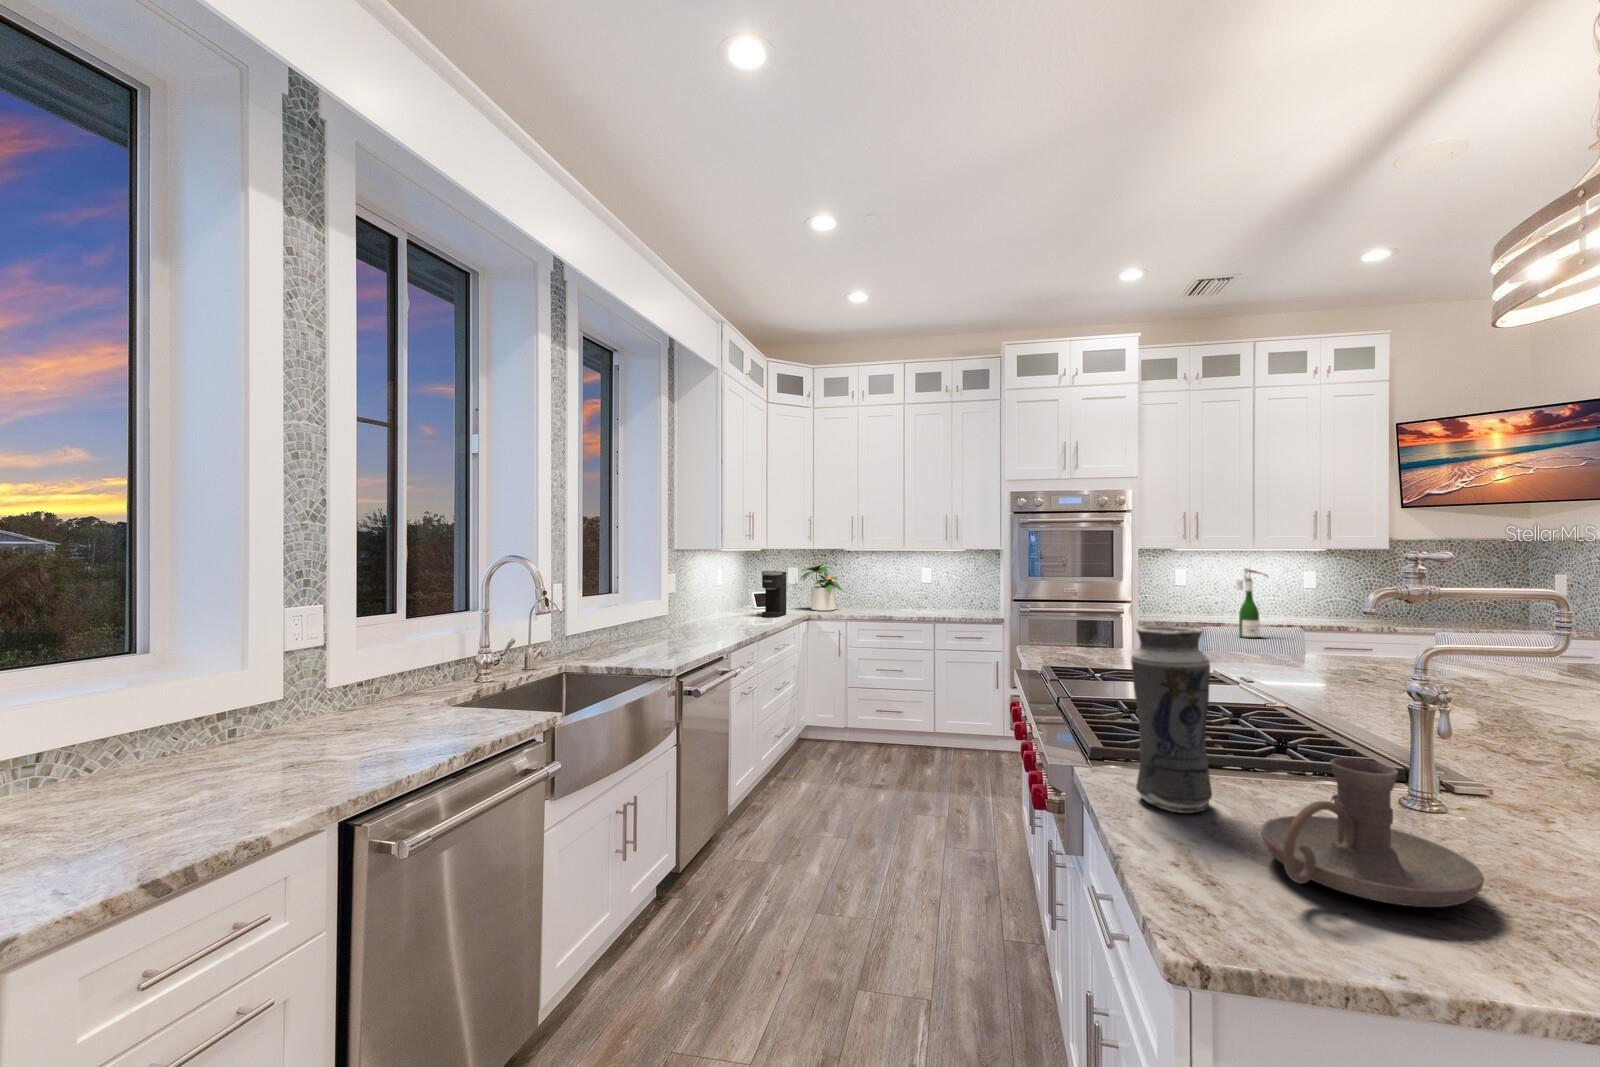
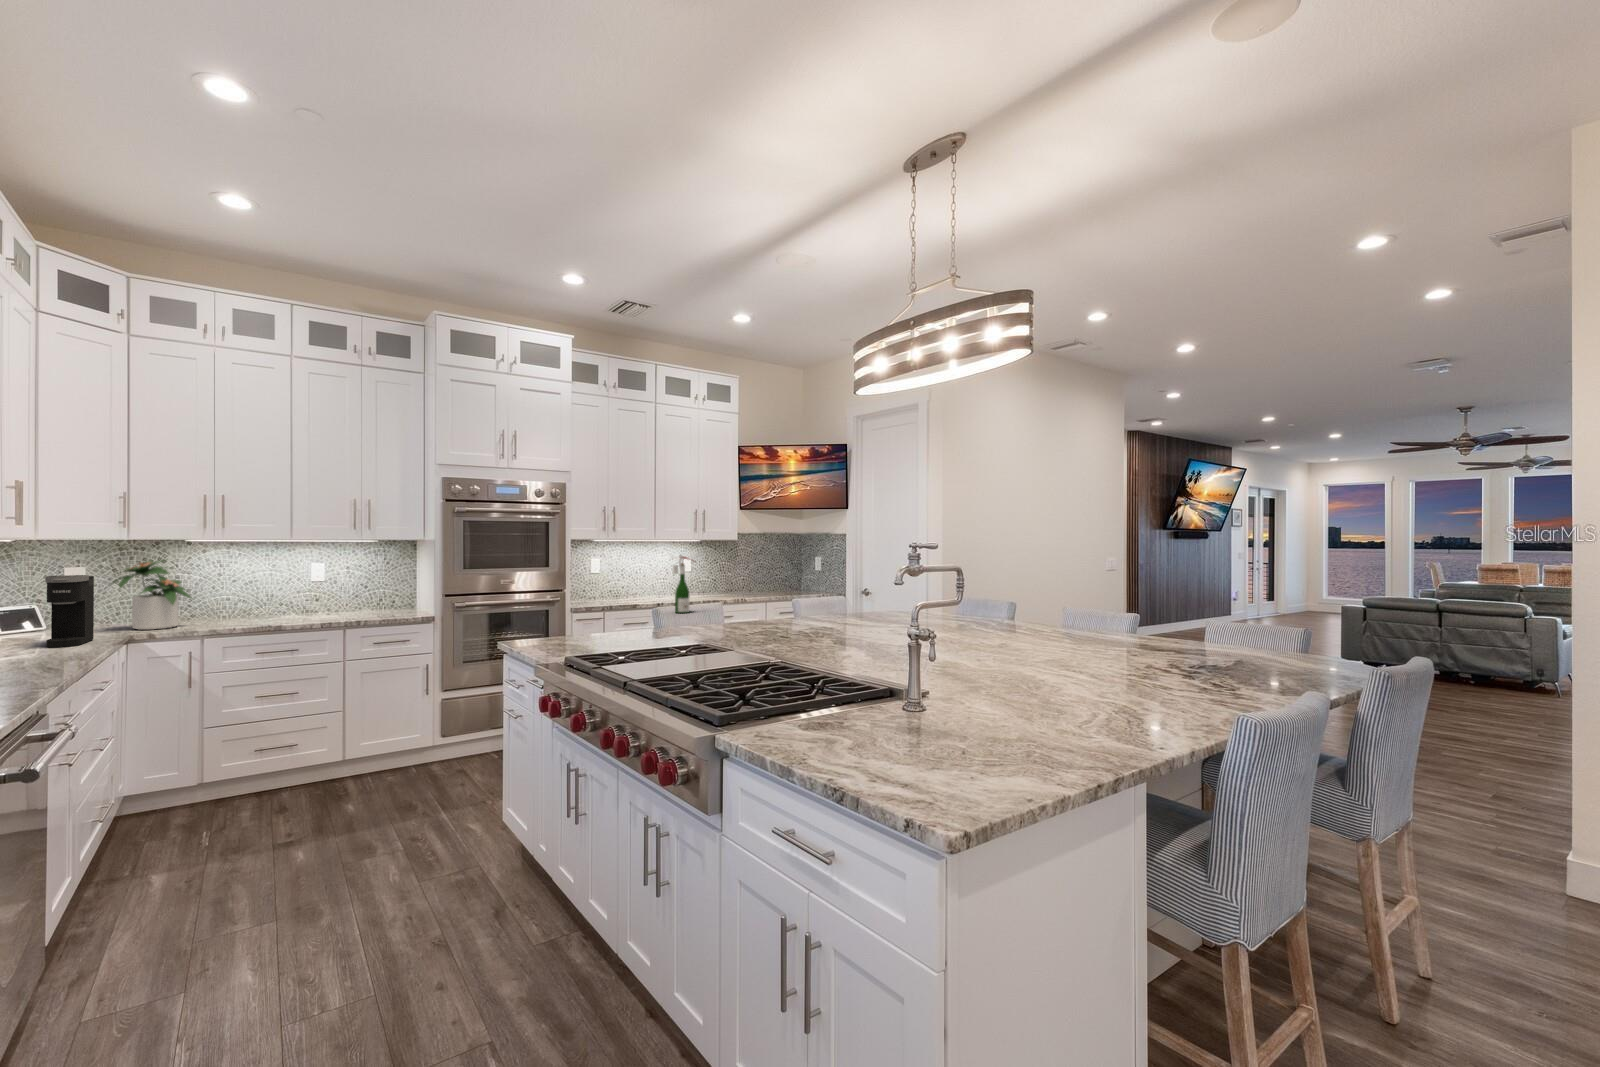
vase: present [1131,626,1212,813] -> none [787,602,844,748]
candle holder: present [1261,758,1484,907] -> none [899,678,1014,766]

